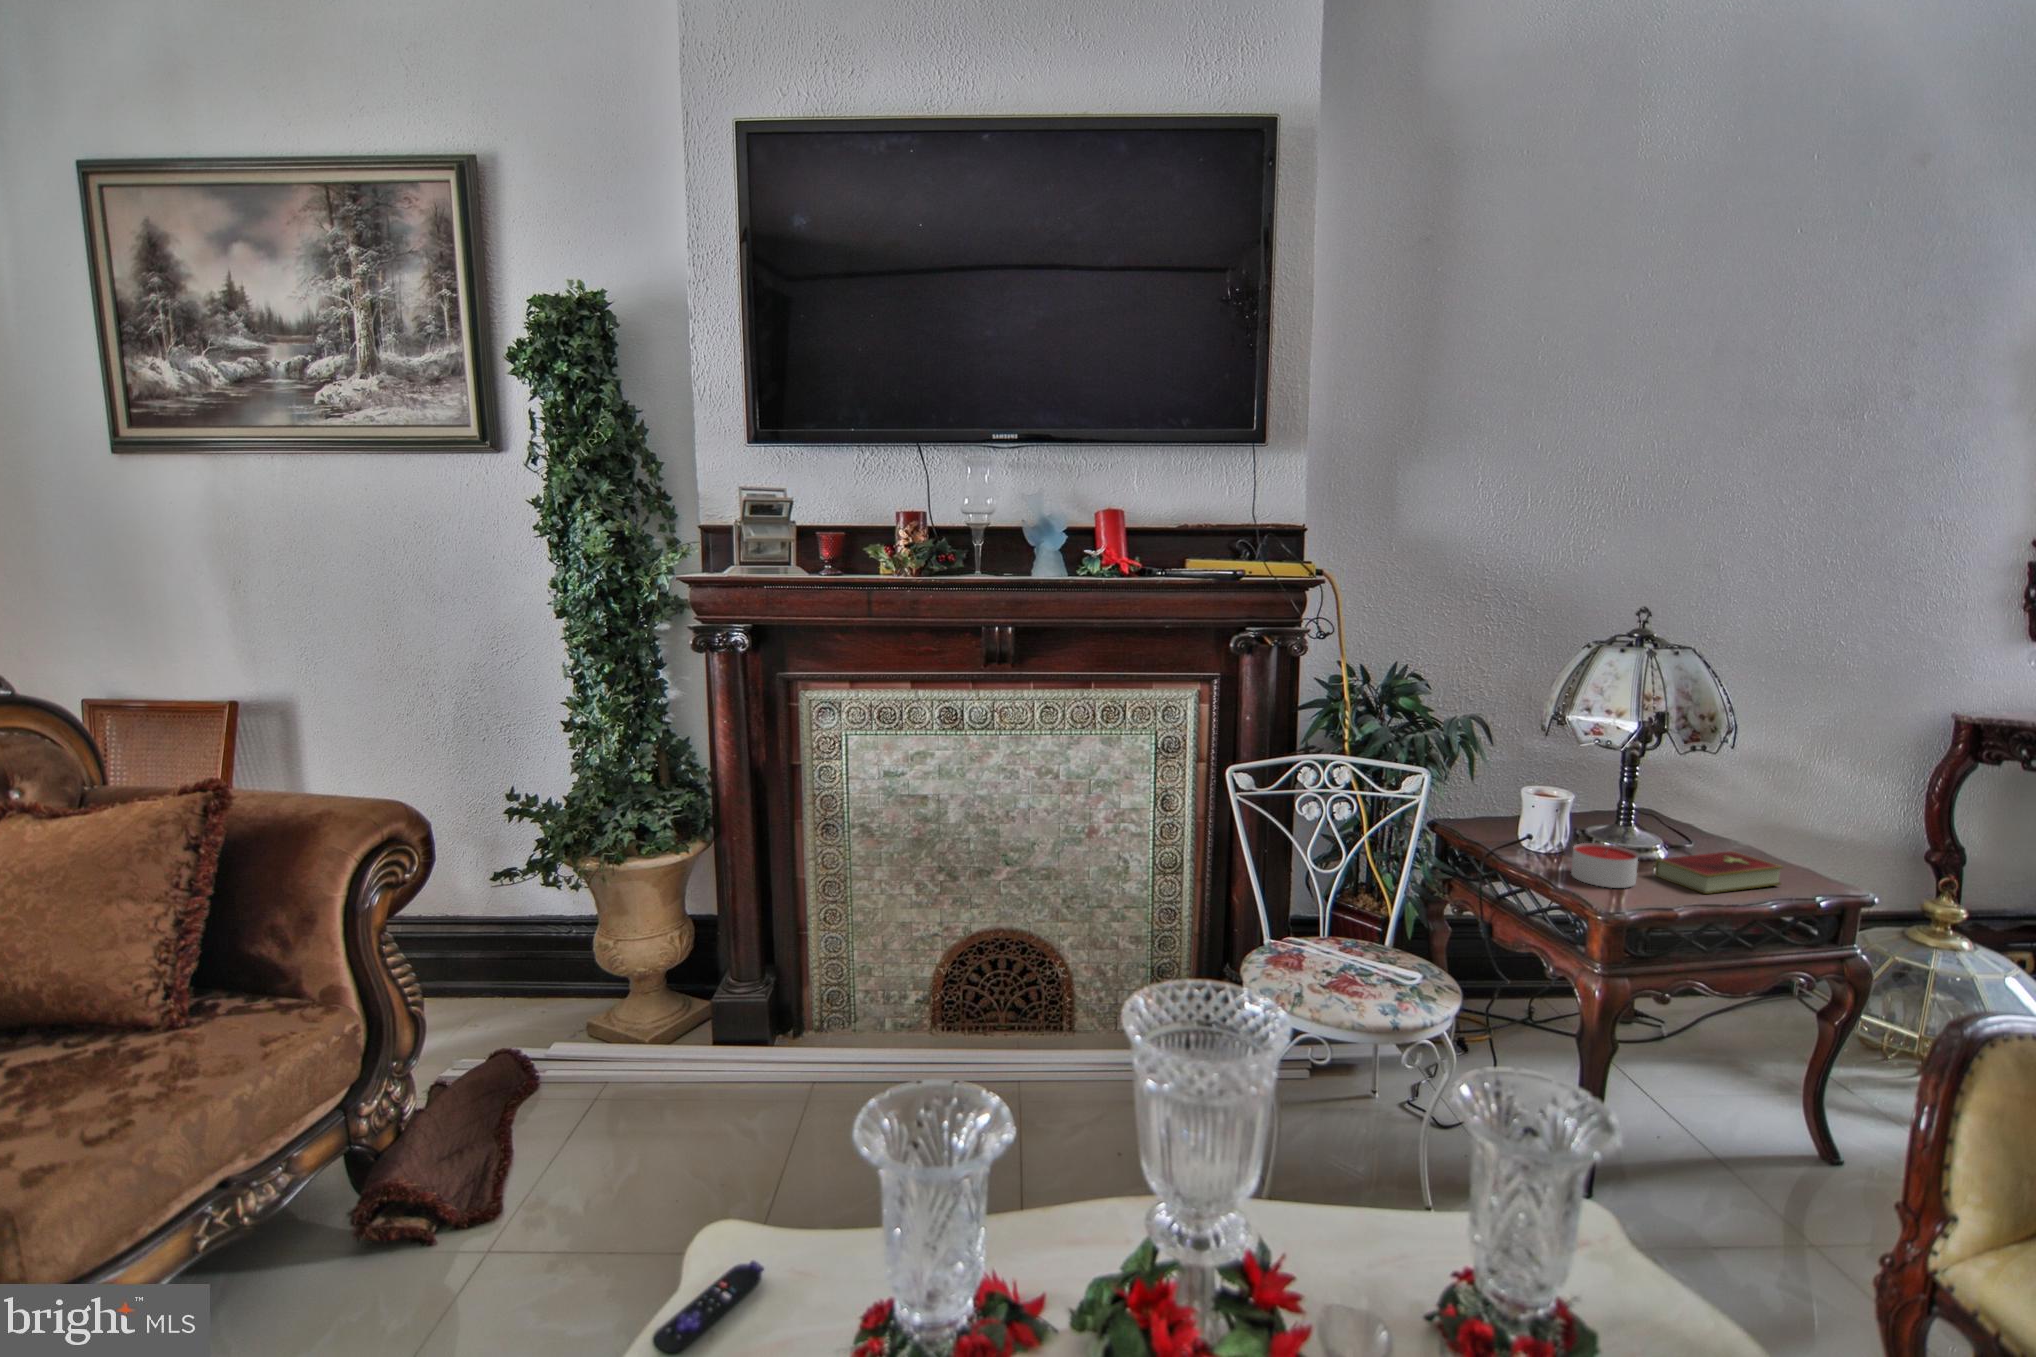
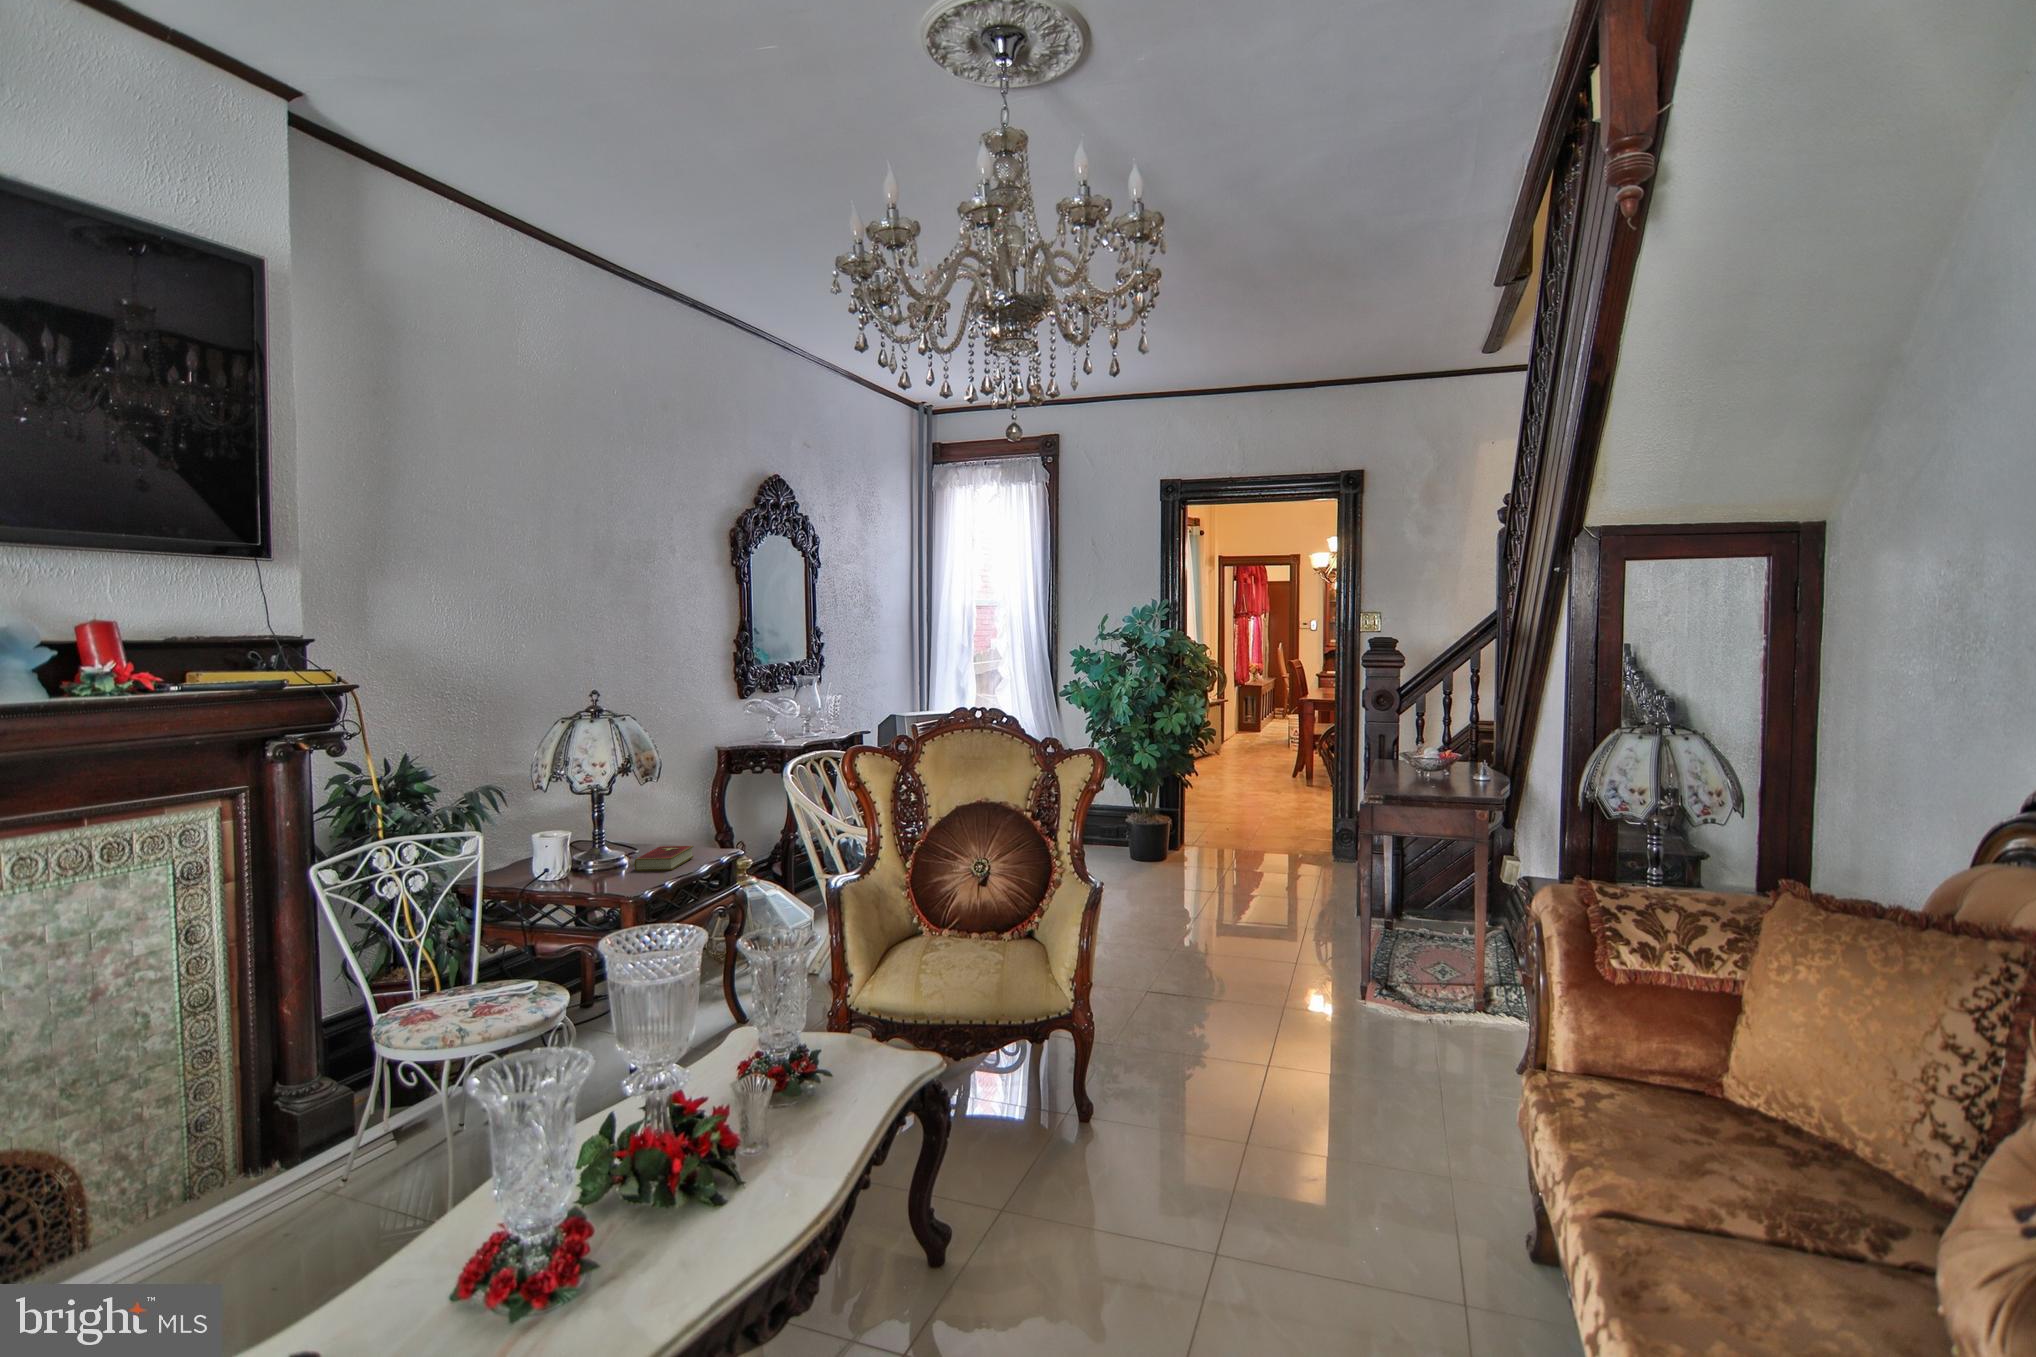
candle: present [1571,843,1638,888] -> none [594,855,637,883]

